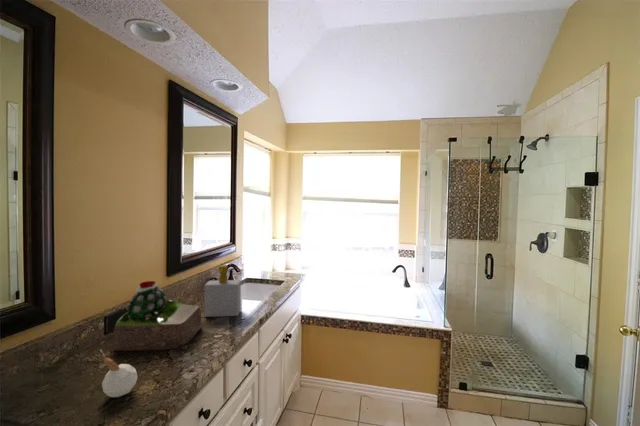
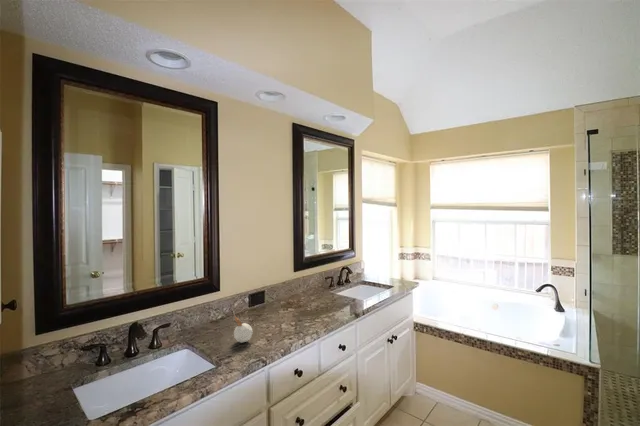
soap bottle: present [205,265,241,317] -> none [312,267,340,309]
succulent plant: present [114,281,201,351] -> none [251,274,306,323]

